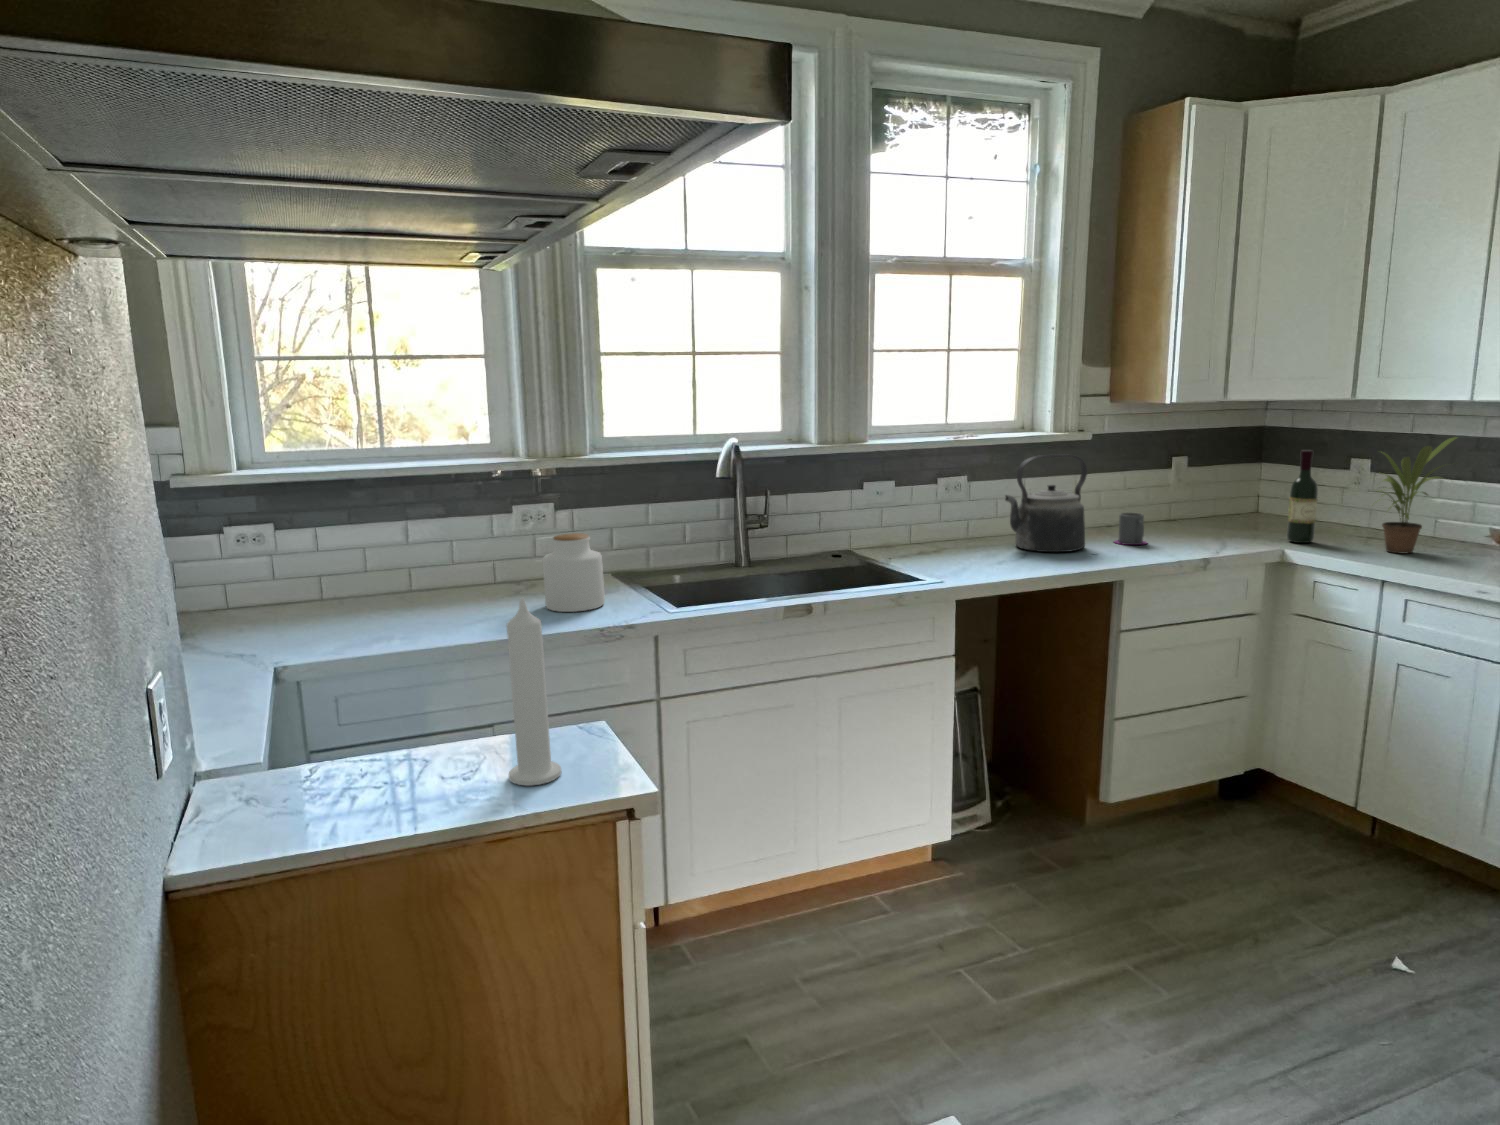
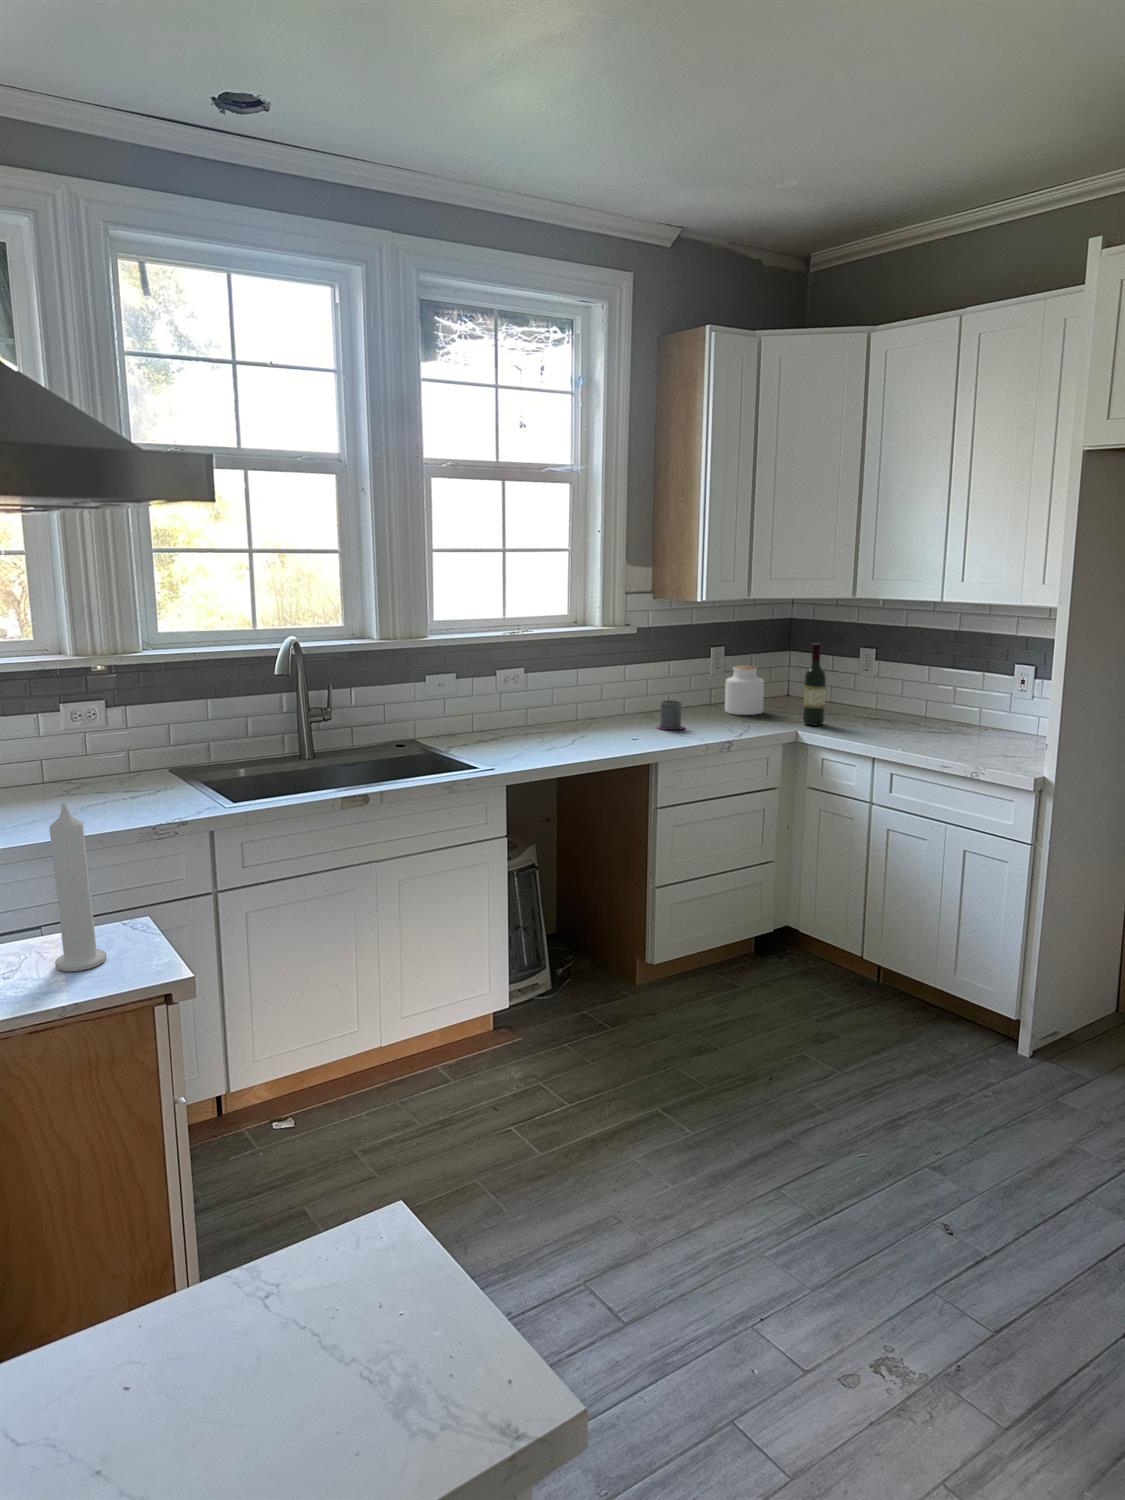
potted plant: present [1381,437,1456,554] -> none [866,633,932,734]
kettle: present [1005,454,1087,552] -> none [556,648,630,738]
jar: present [543,533,605,612] -> present [725,666,764,715]

